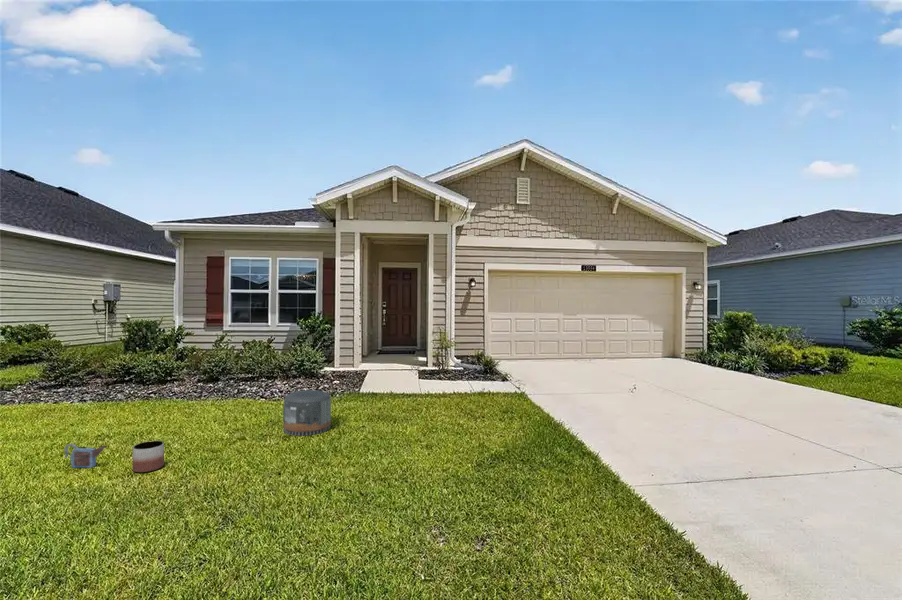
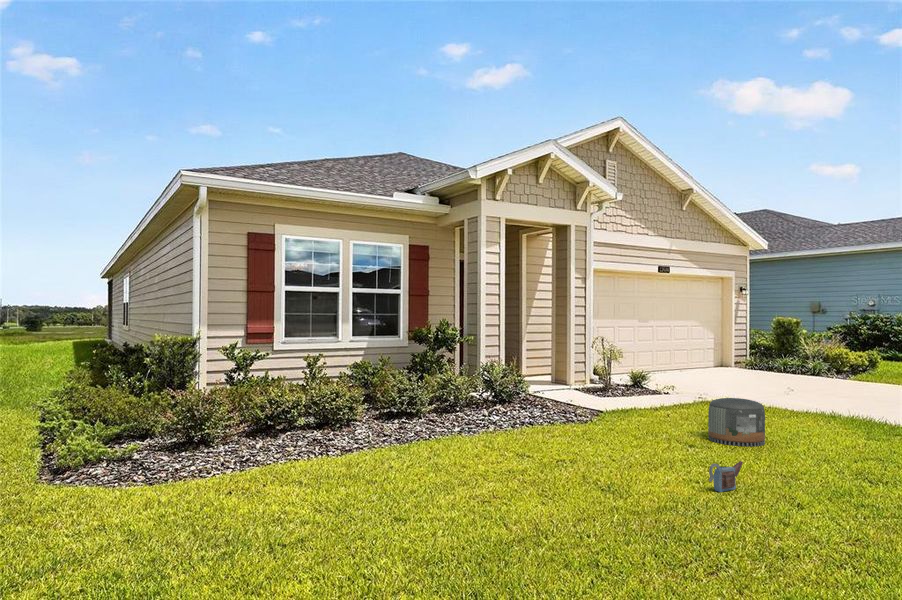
planter: present [132,441,164,473] -> none [763,451,797,485]

